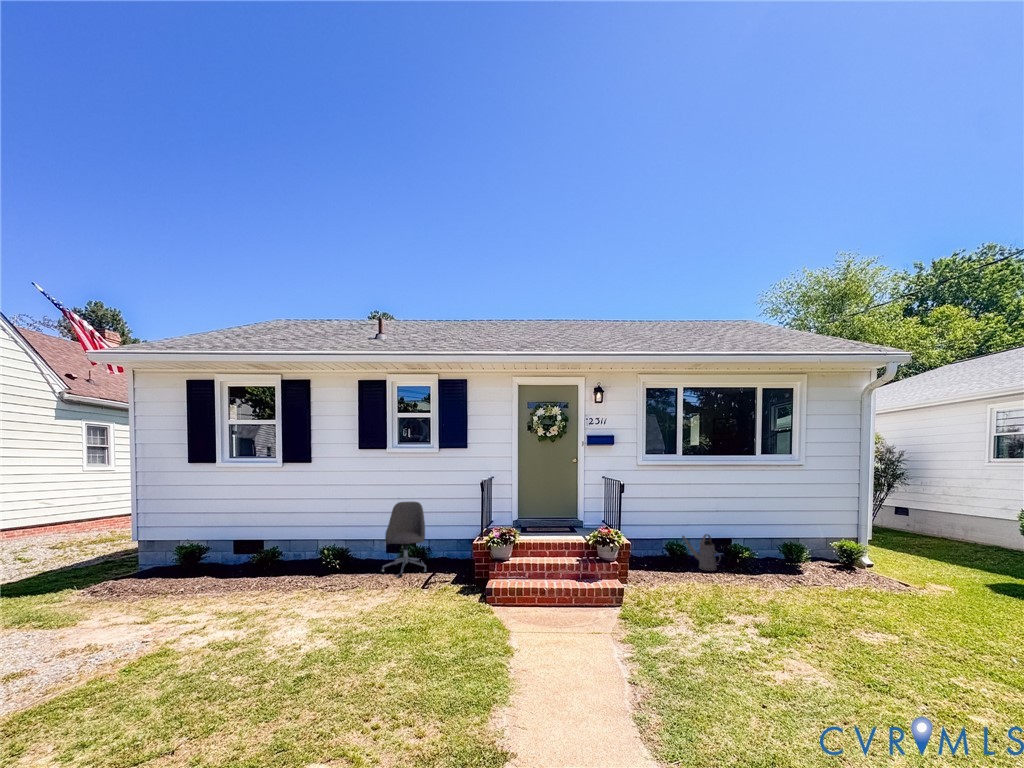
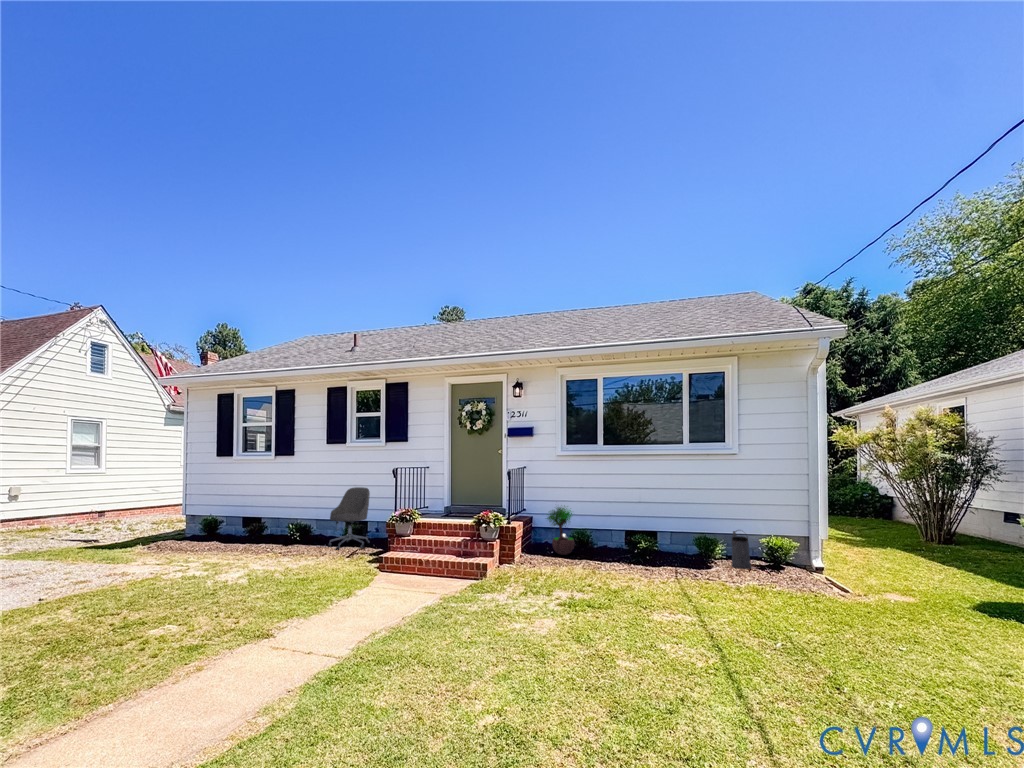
potted tree: none [636,513,668,568] -> present [547,507,575,555]
watering can: present [682,534,721,571] -> present [731,531,752,569]

